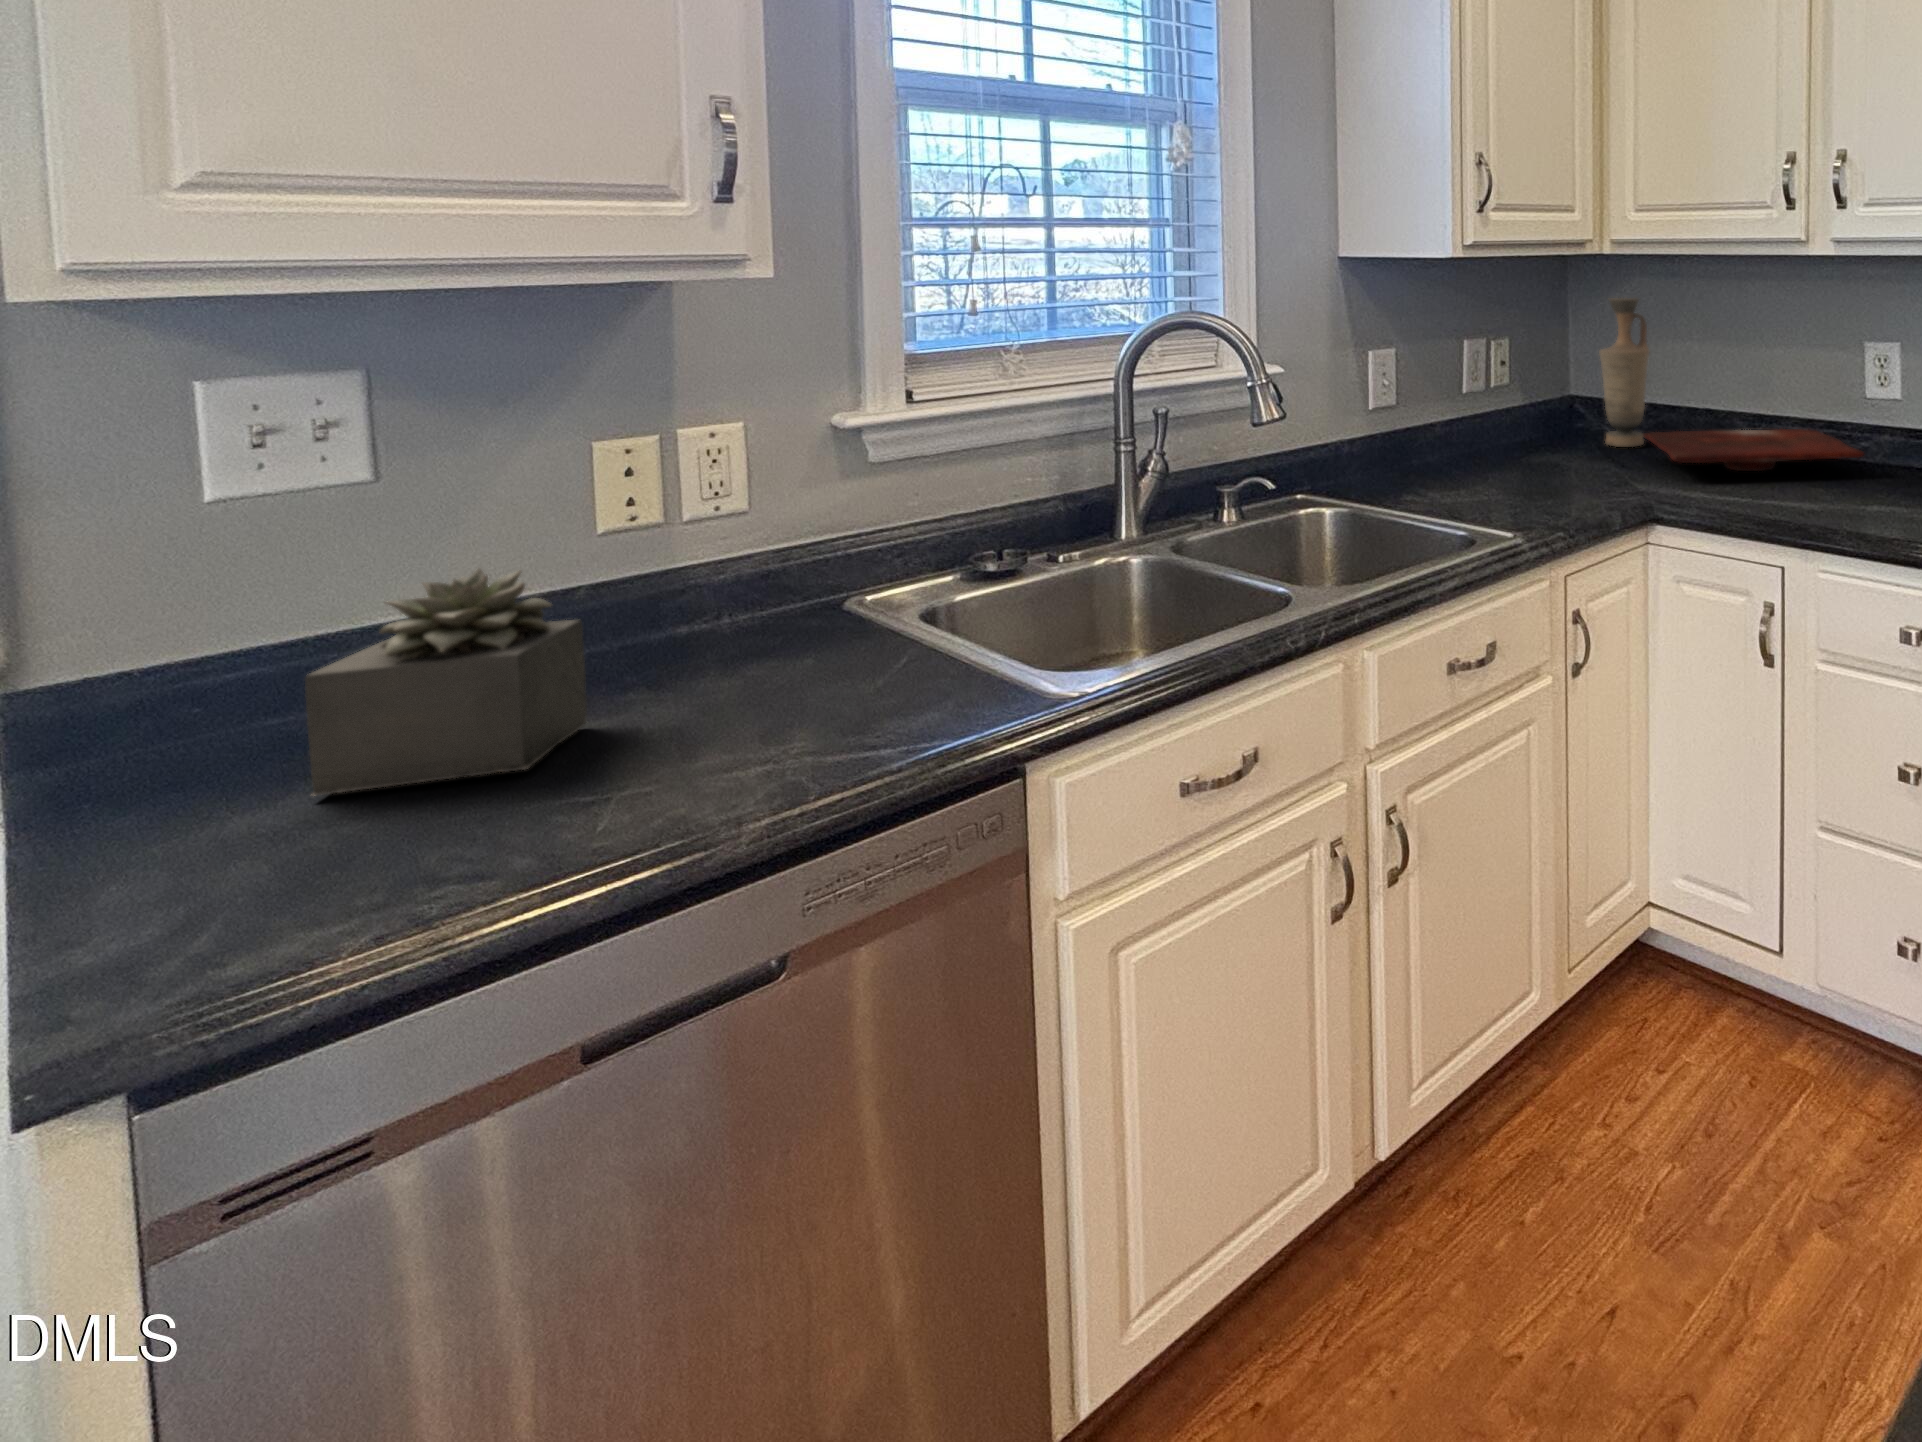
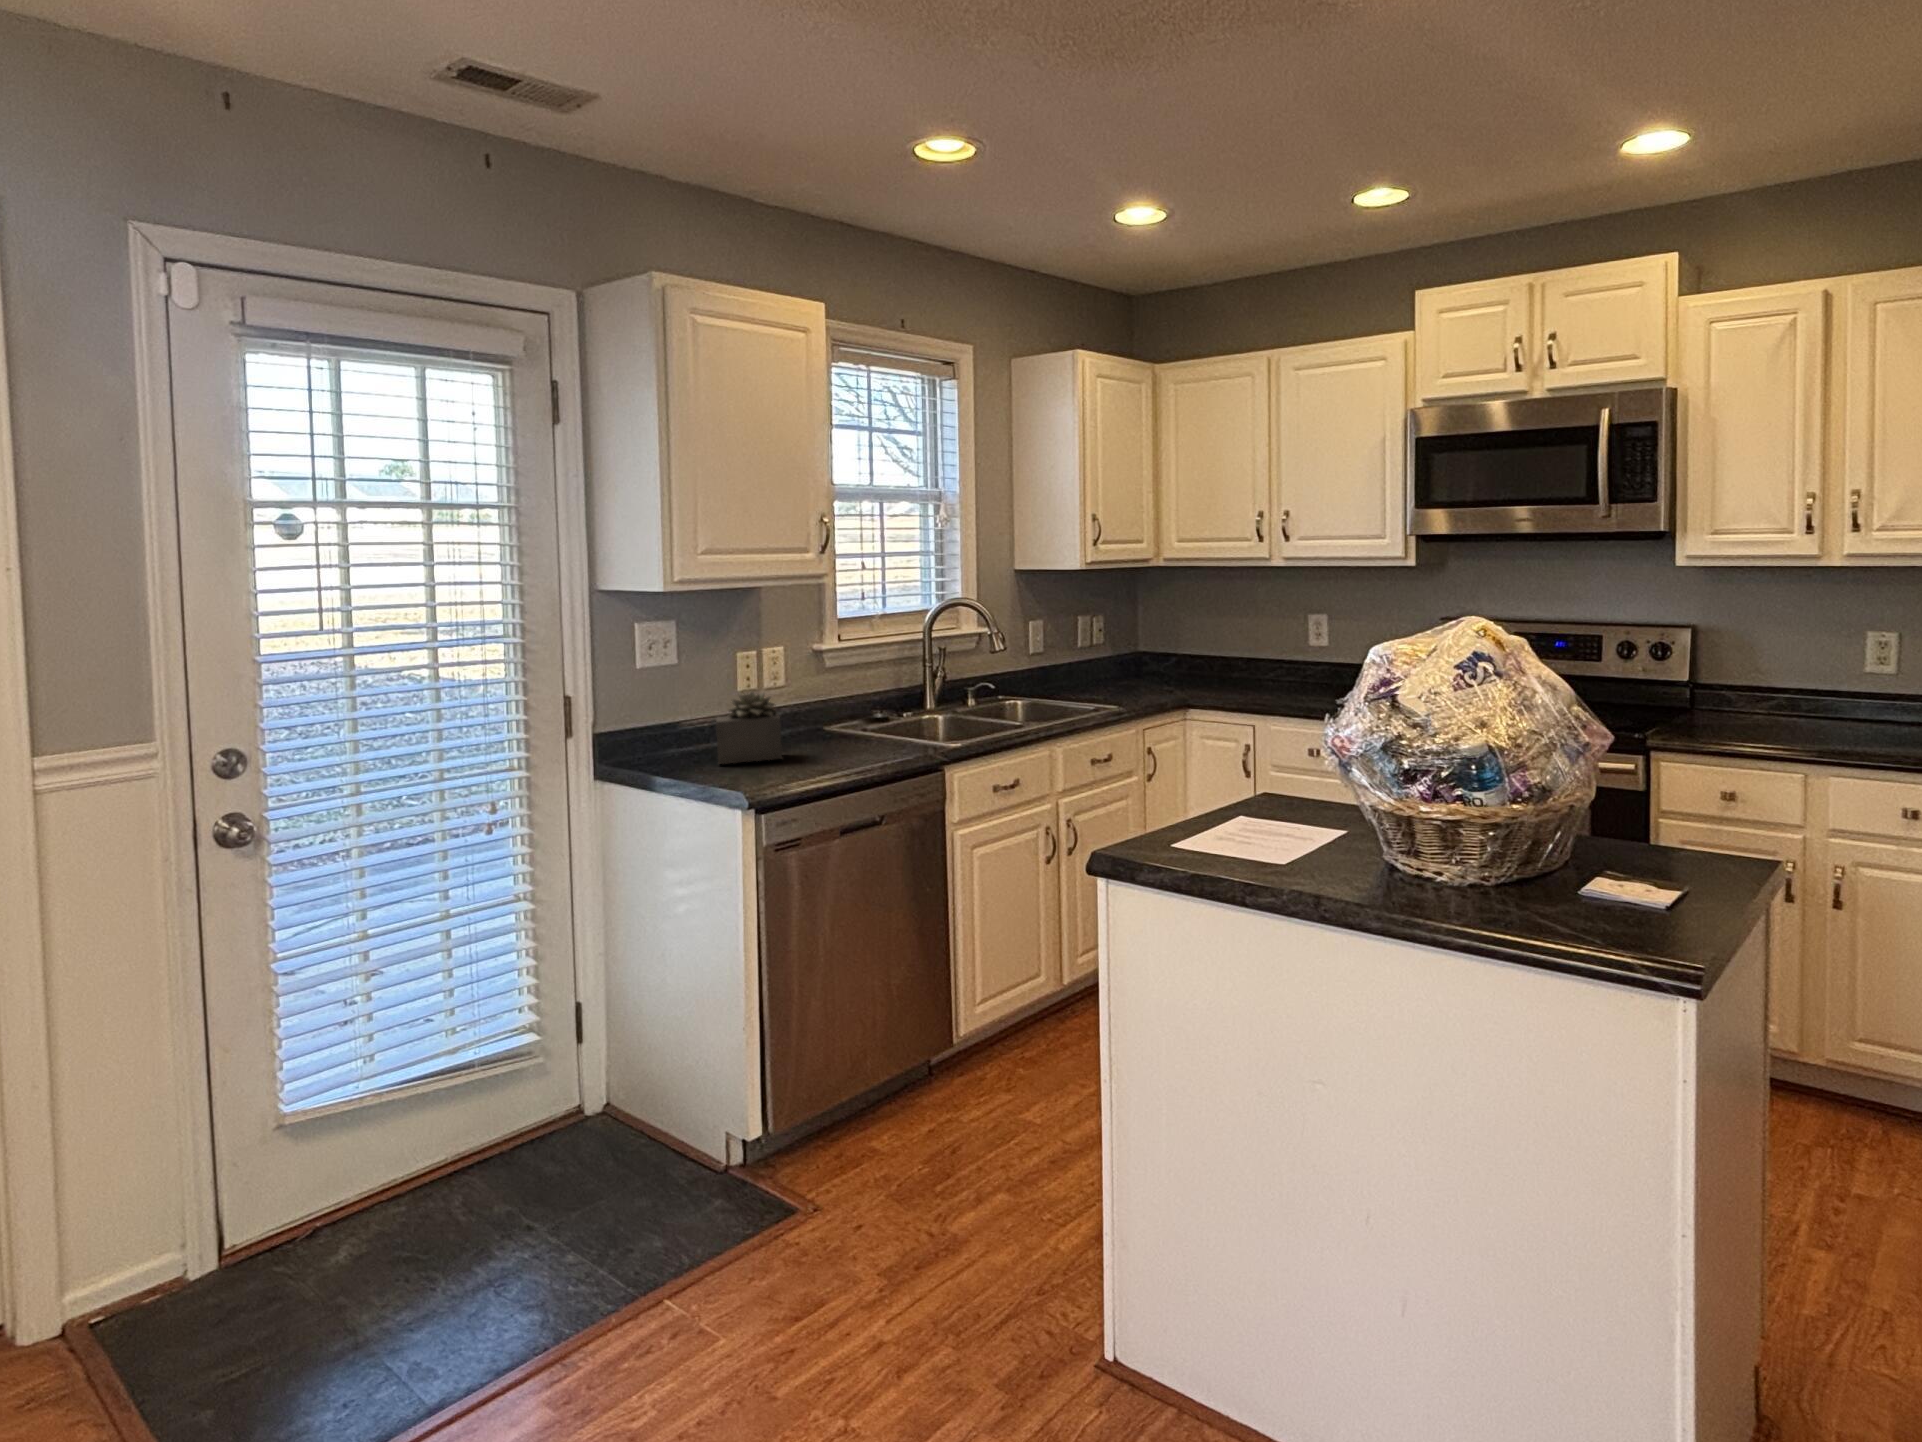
vase: present [1599,298,1649,447] -> none [1156,591,1186,679]
cutting board: present [1643,429,1864,471] -> none [1183,665,1305,686]

